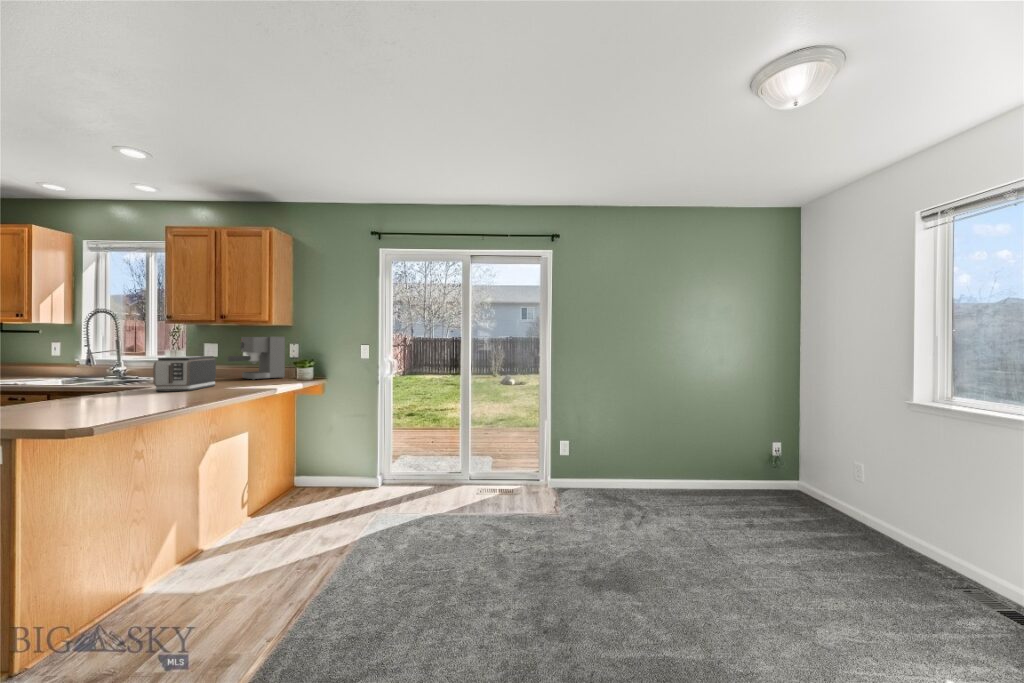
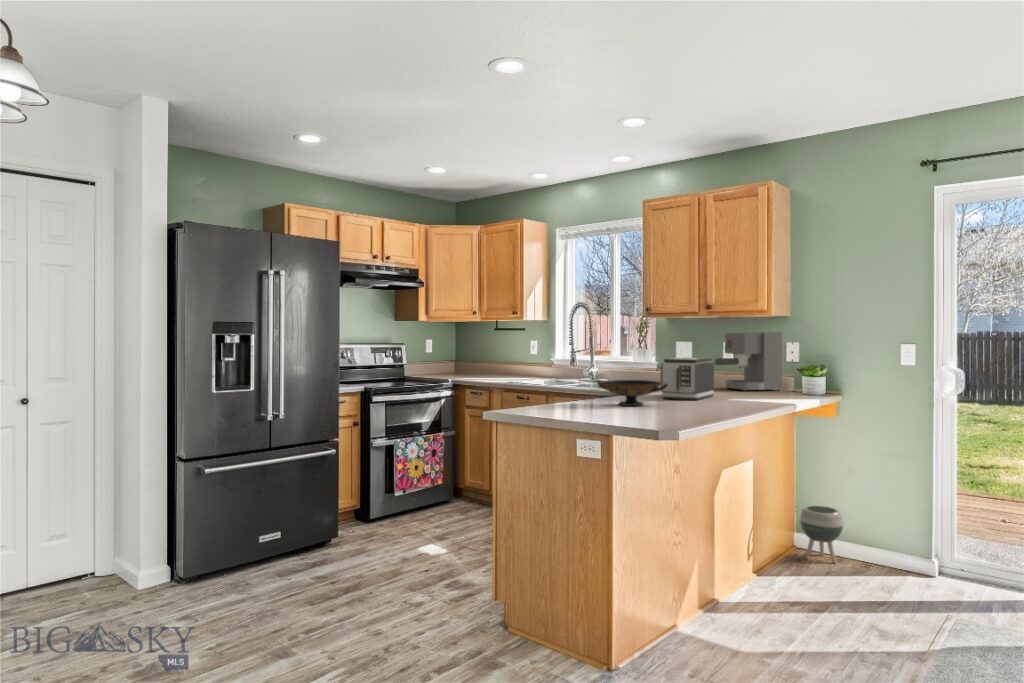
decorative bowl: none [58,377,142,402] -> present [597,380,668,406]
planter: none [295,454,325,494] -> present [800,505,843,563]

